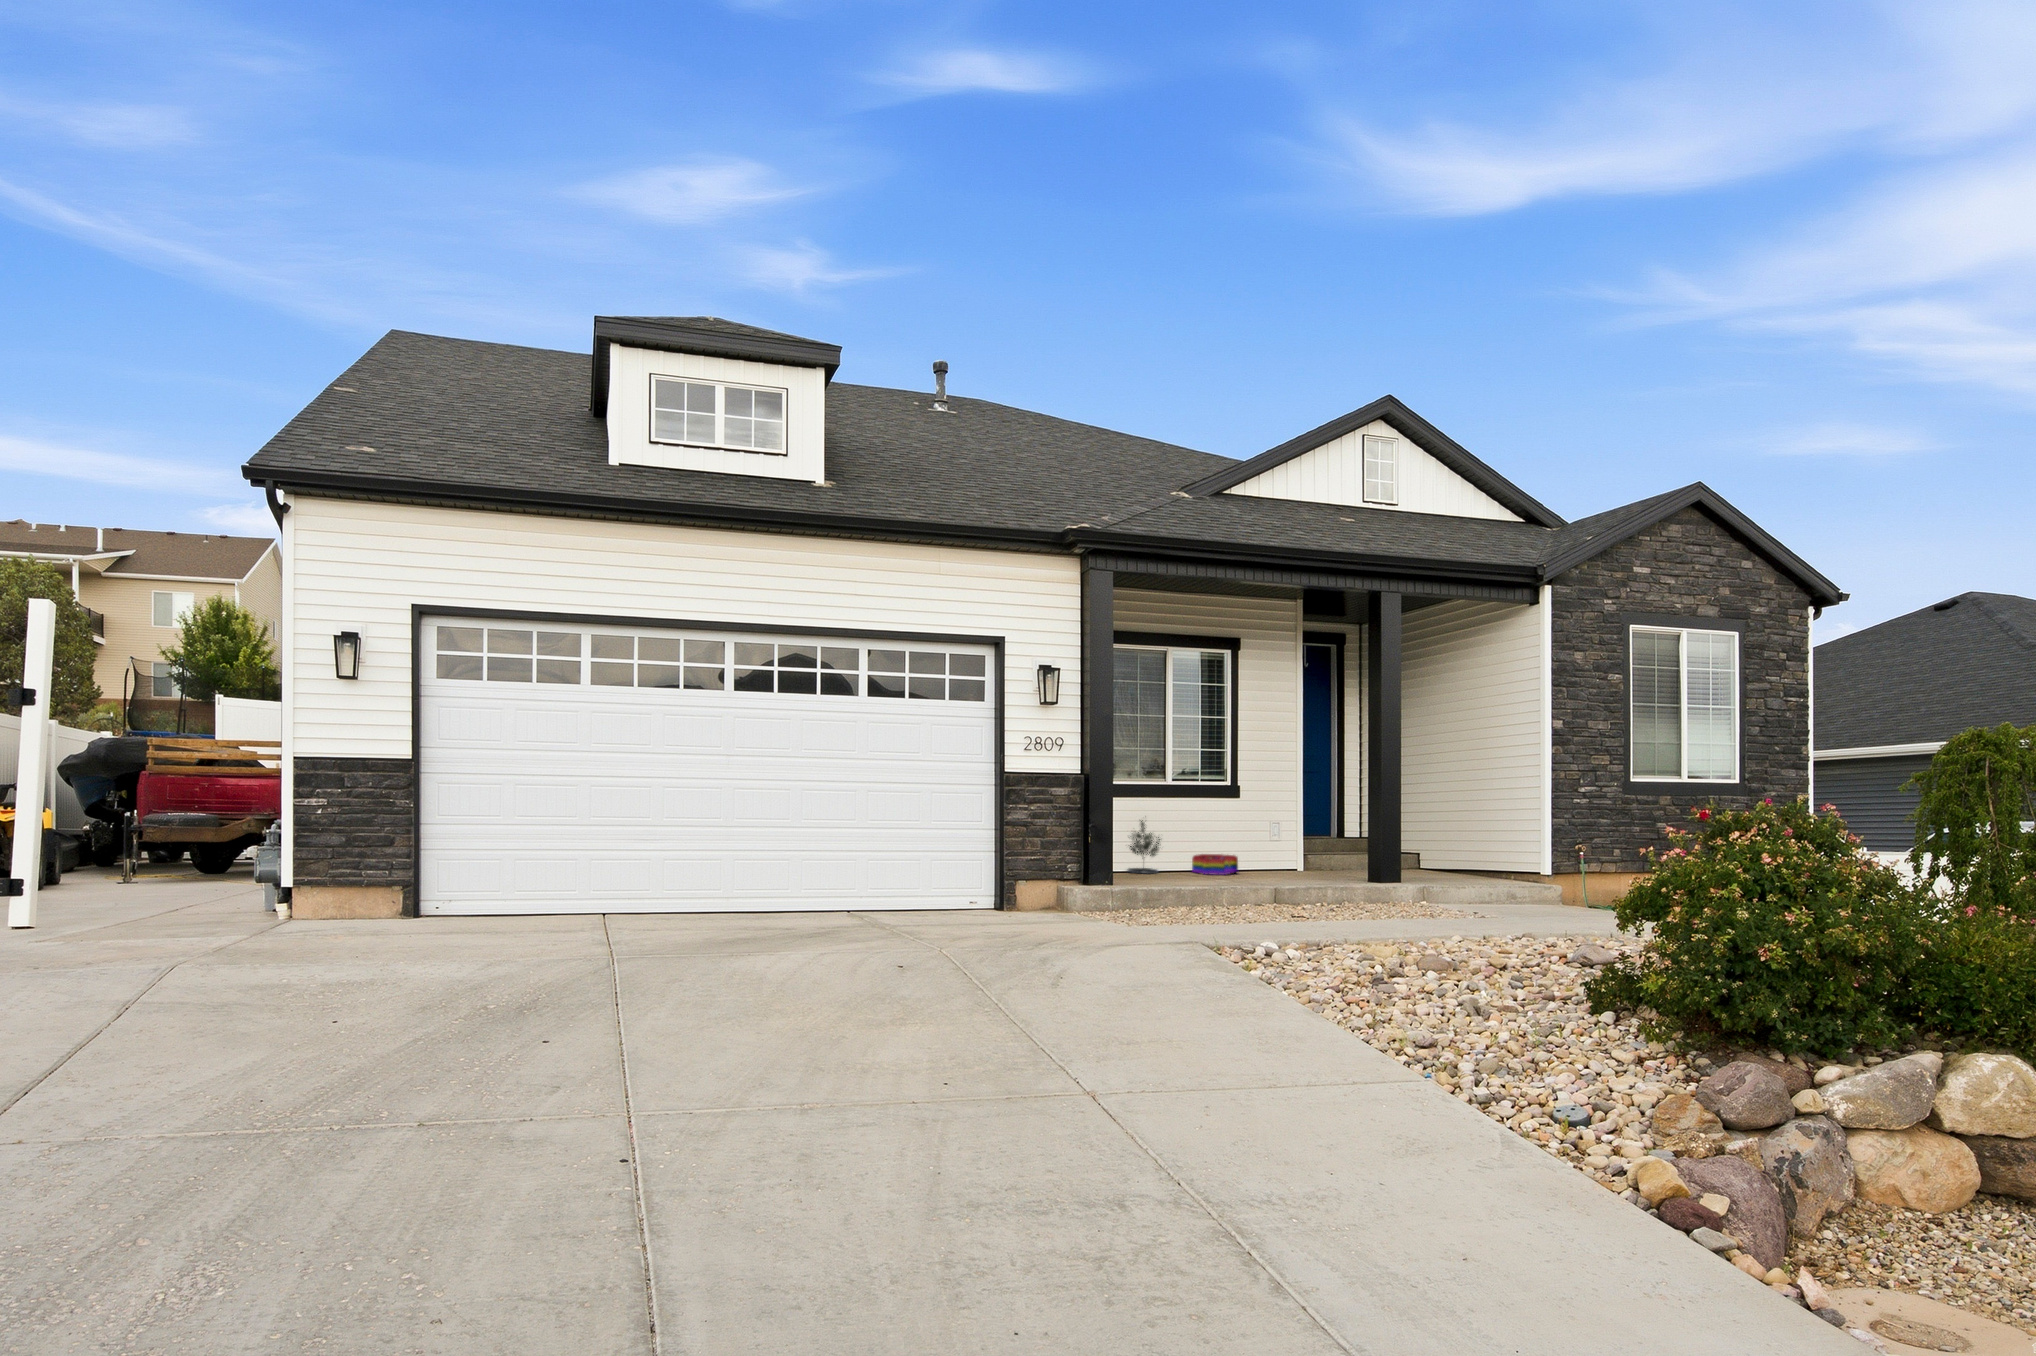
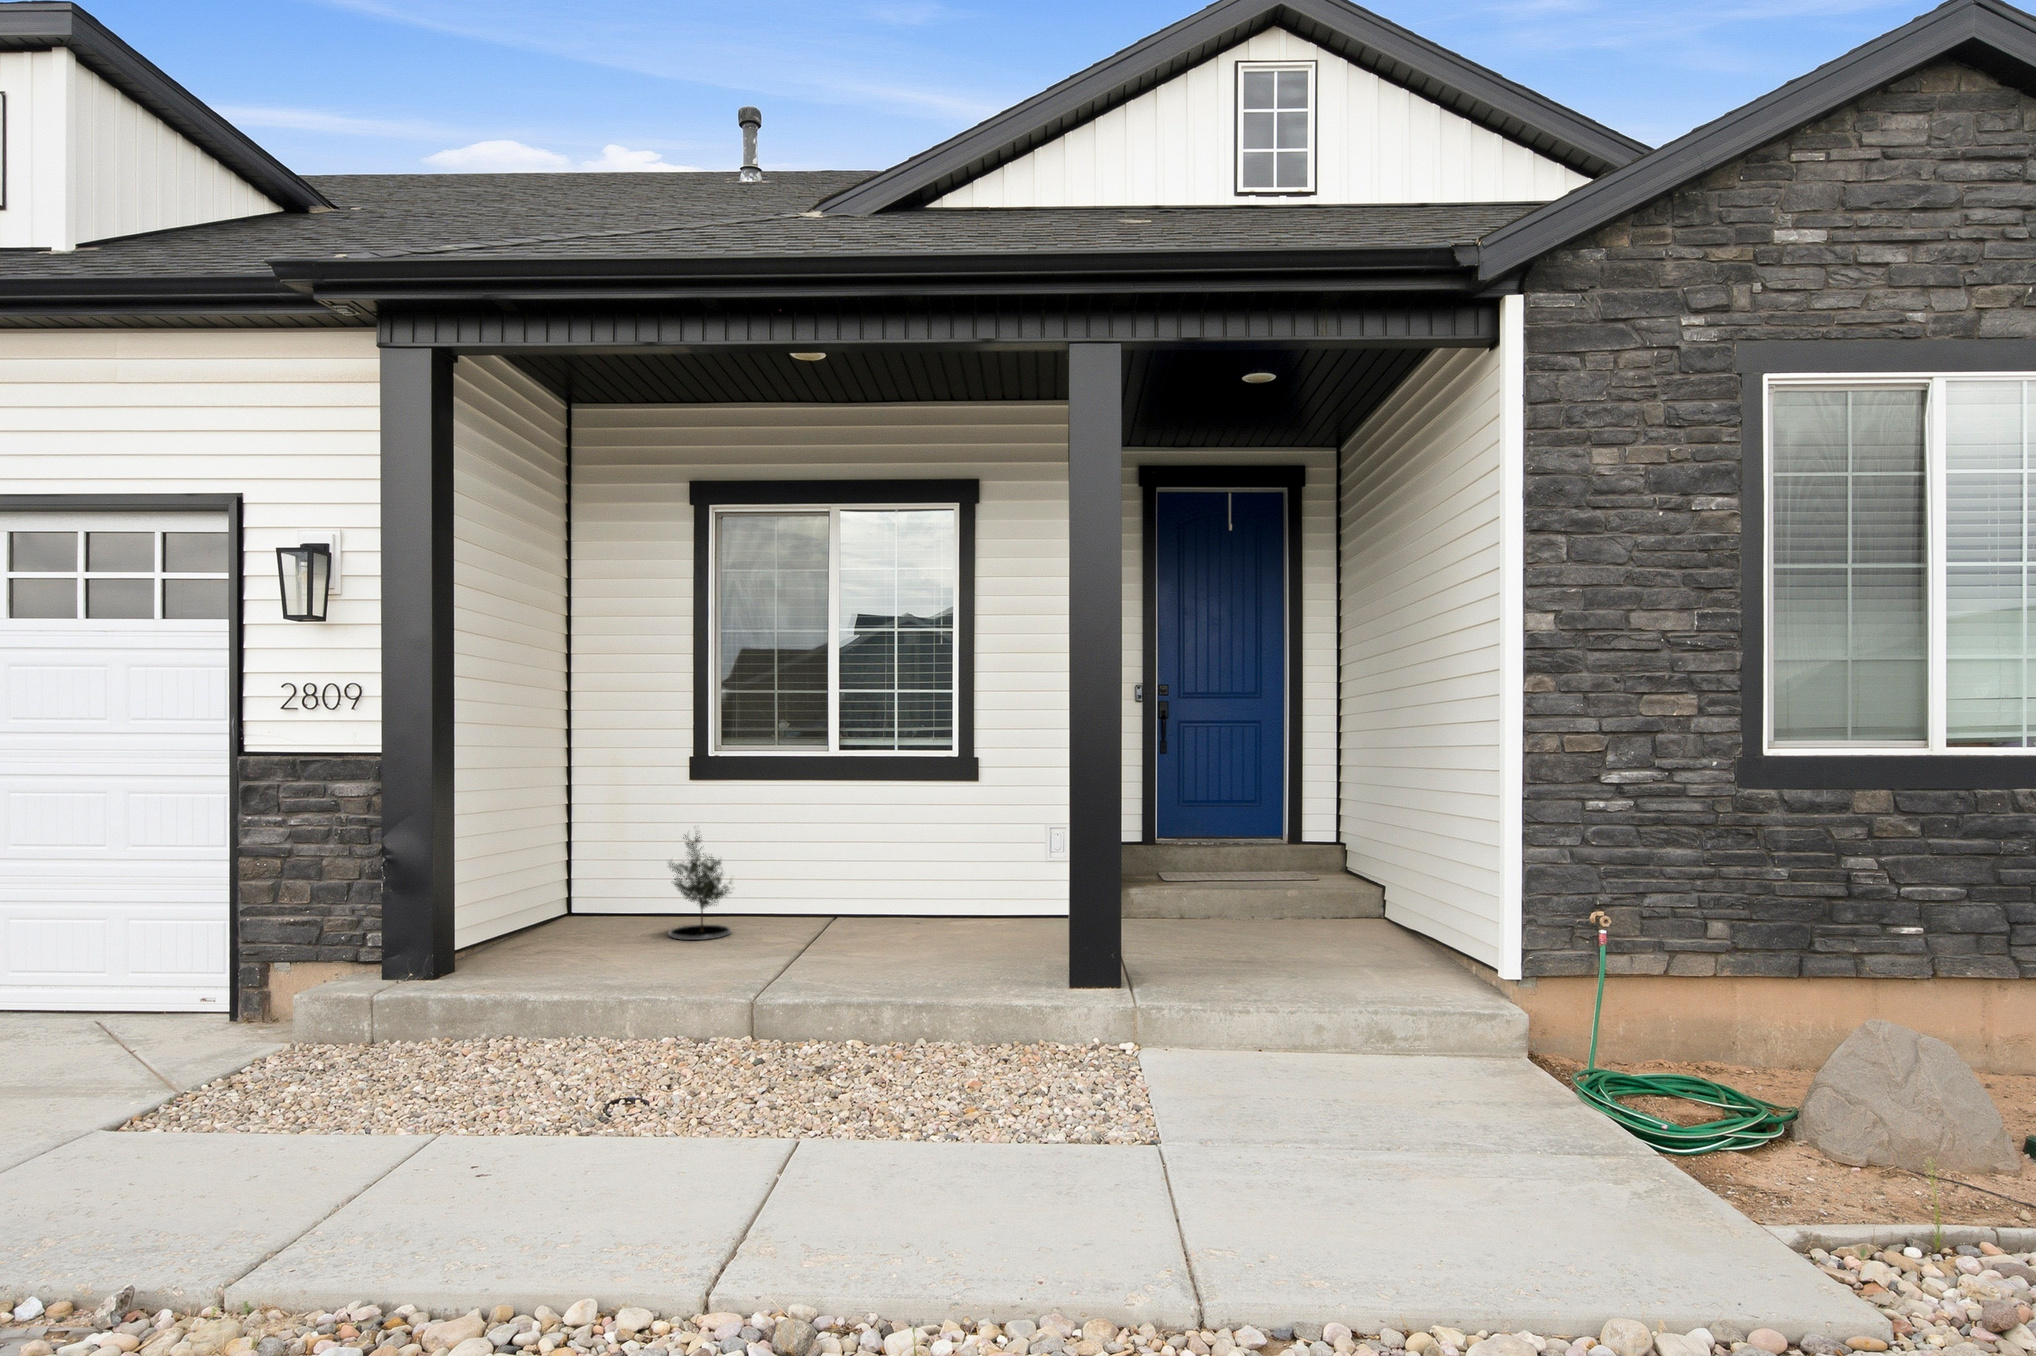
storage bin: present [1192,854,1238,875] -> none [785,901,879,948]

